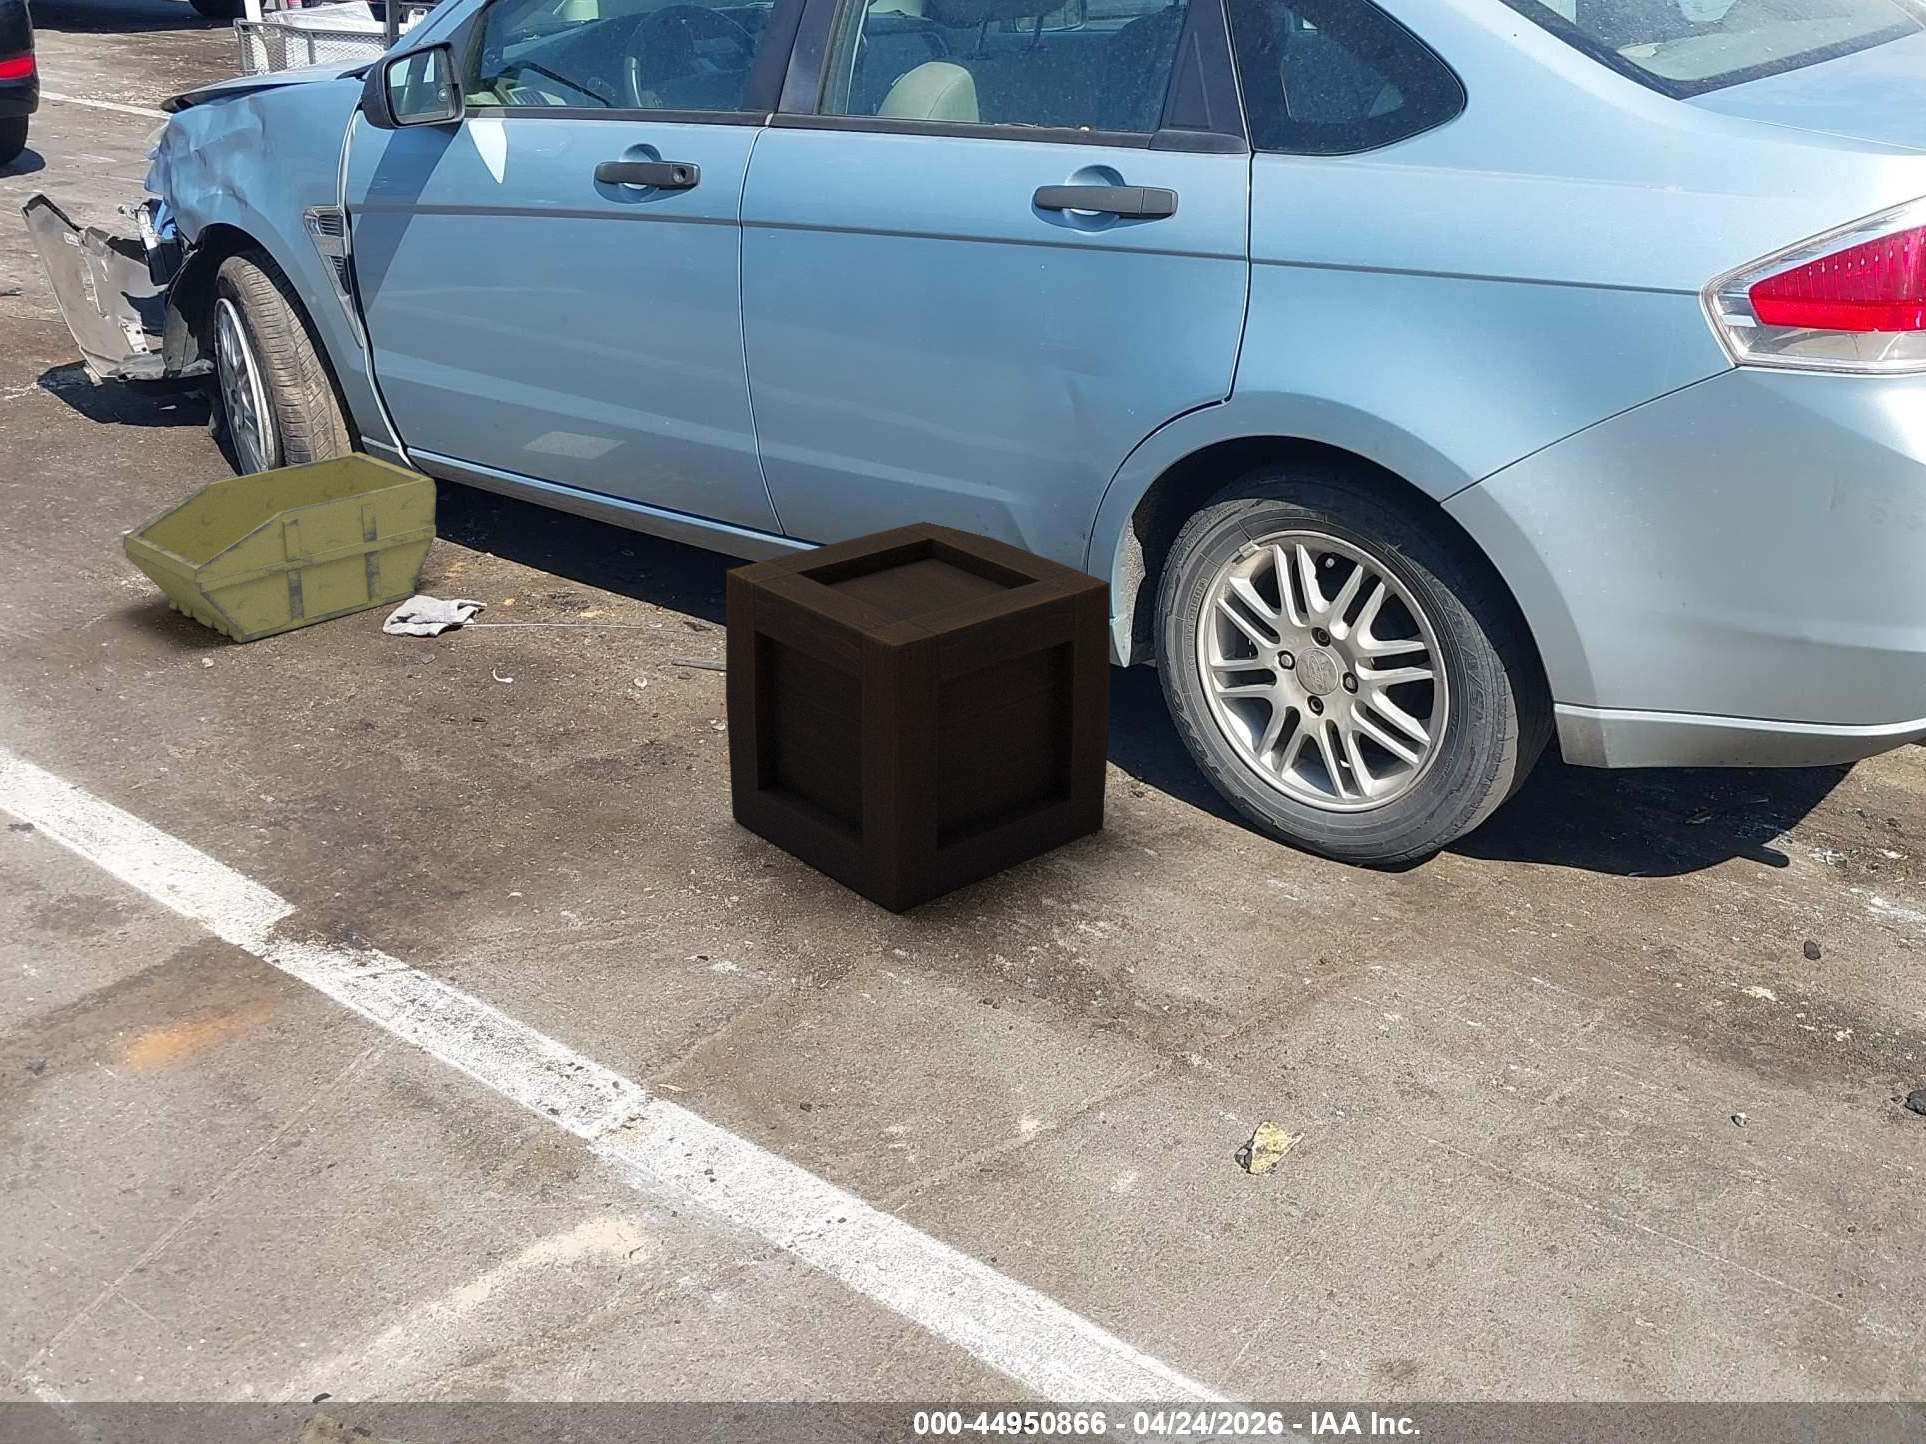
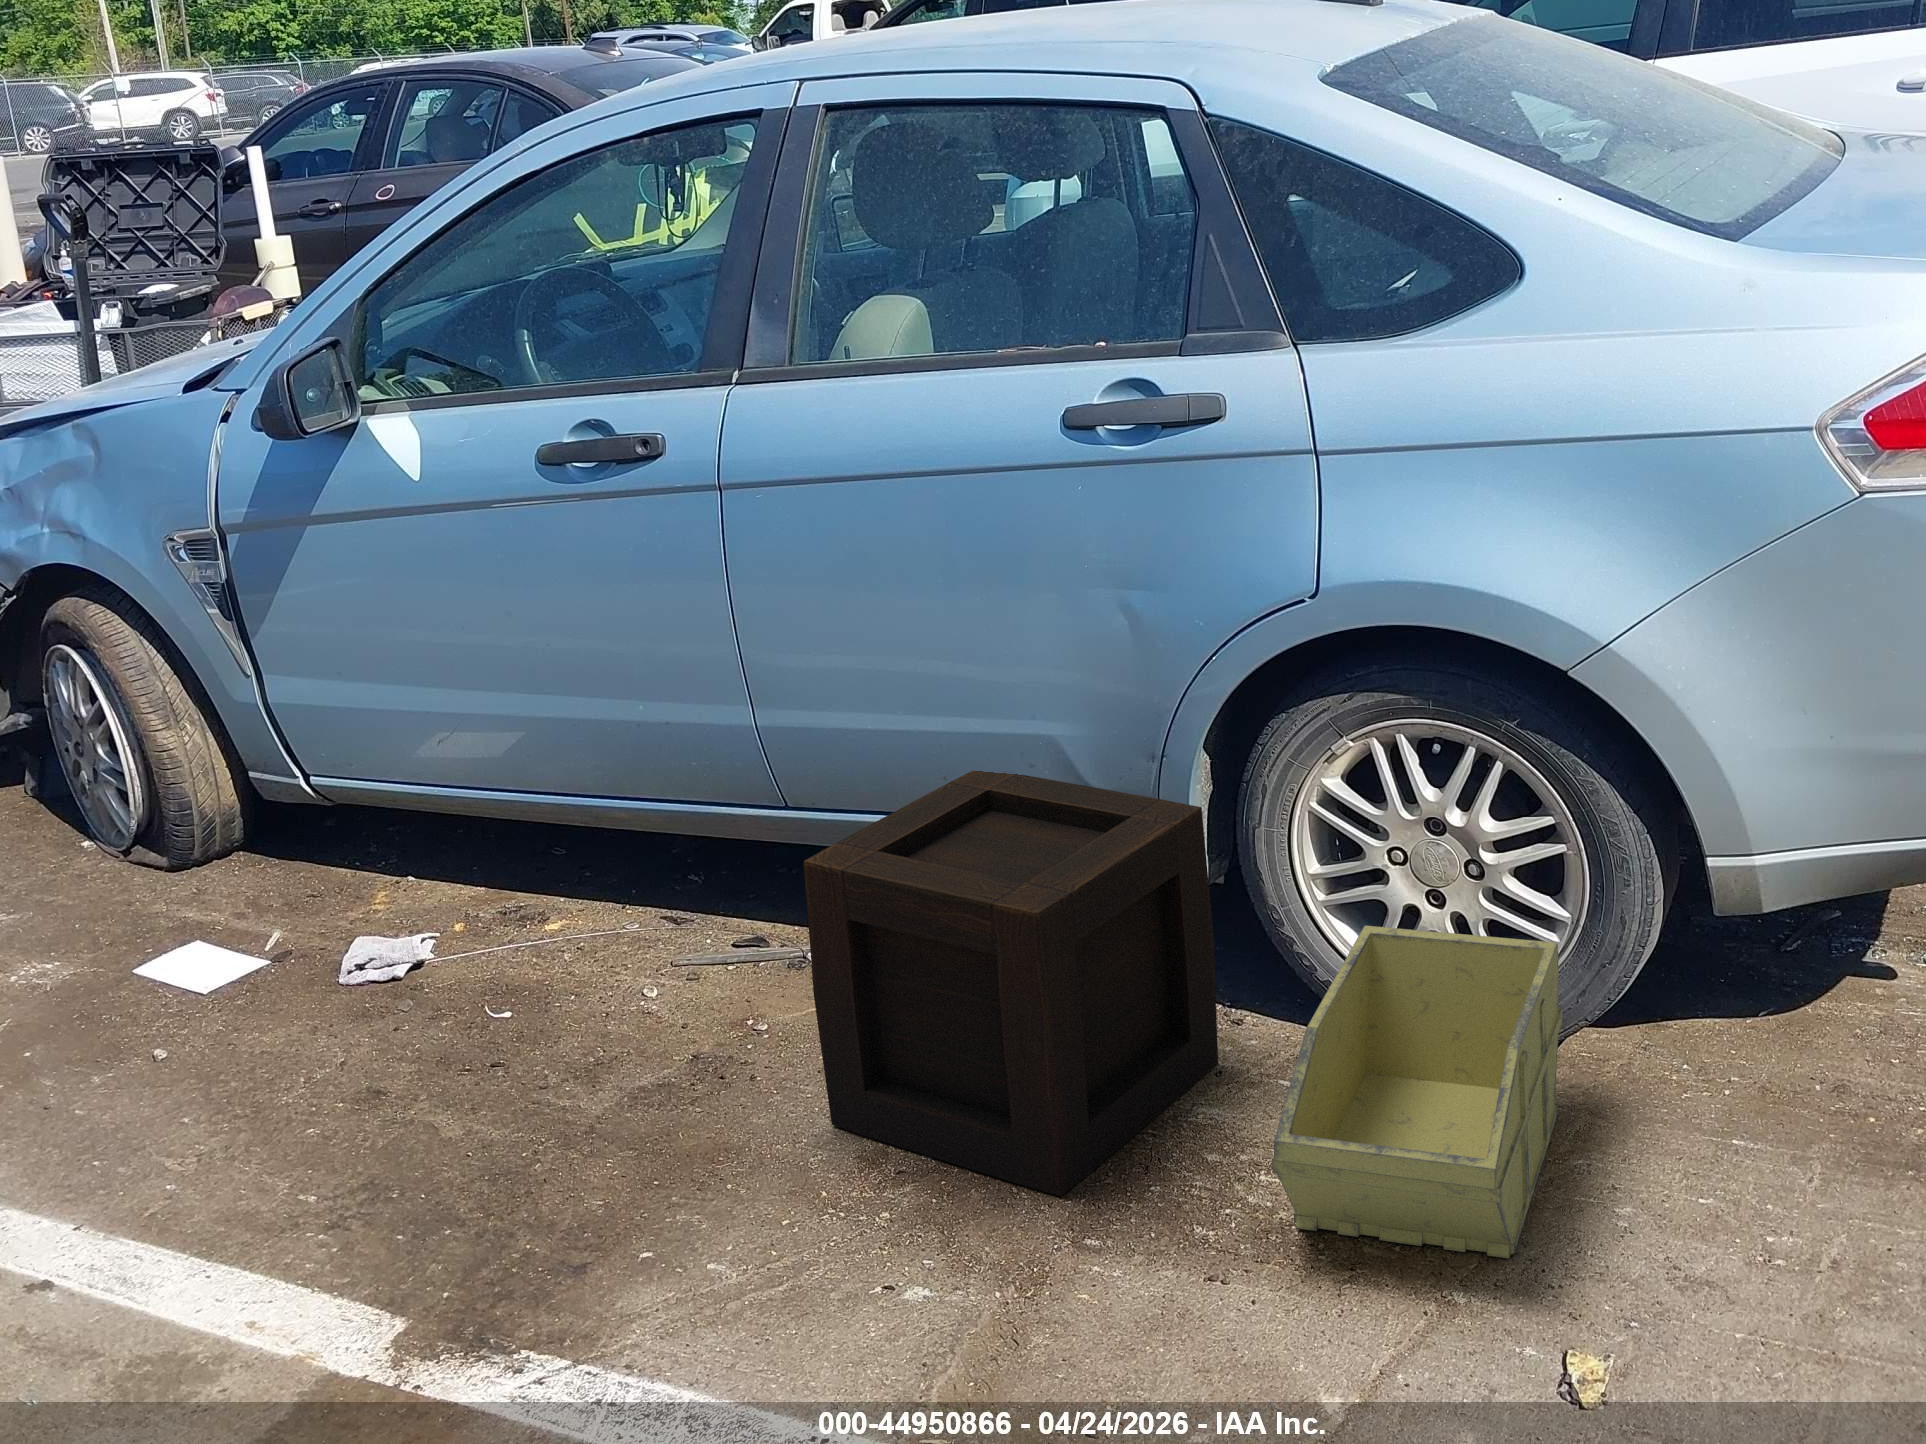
storage bin: present [123,452,437,643] -> present [1272,926,1562,1259]

